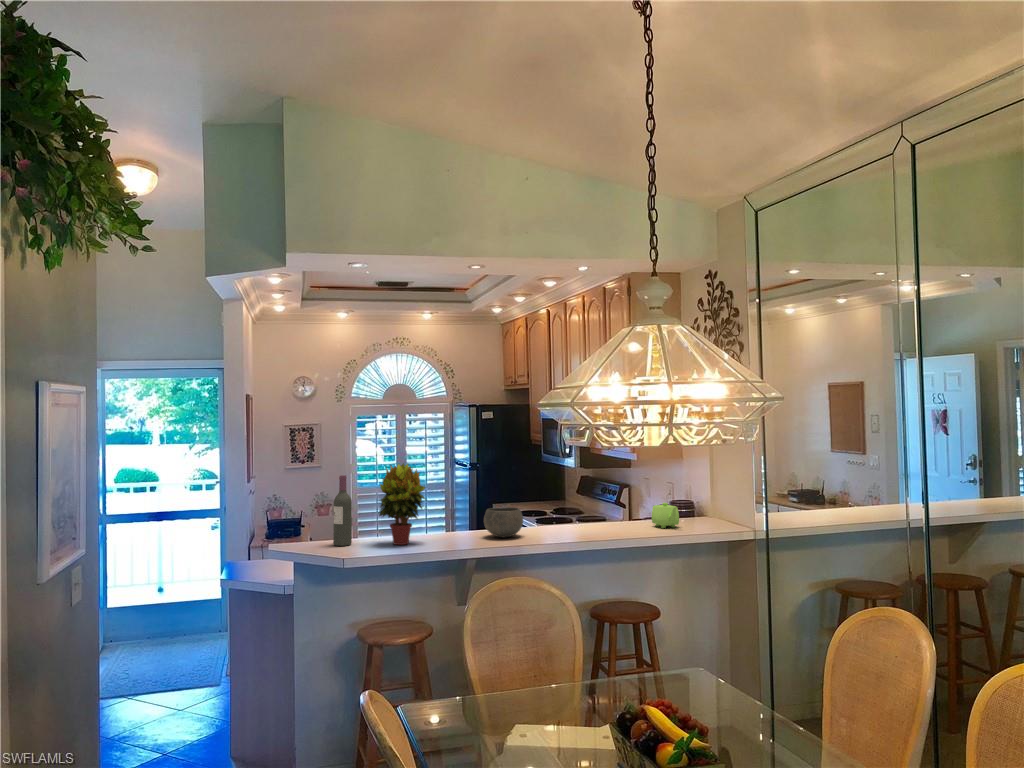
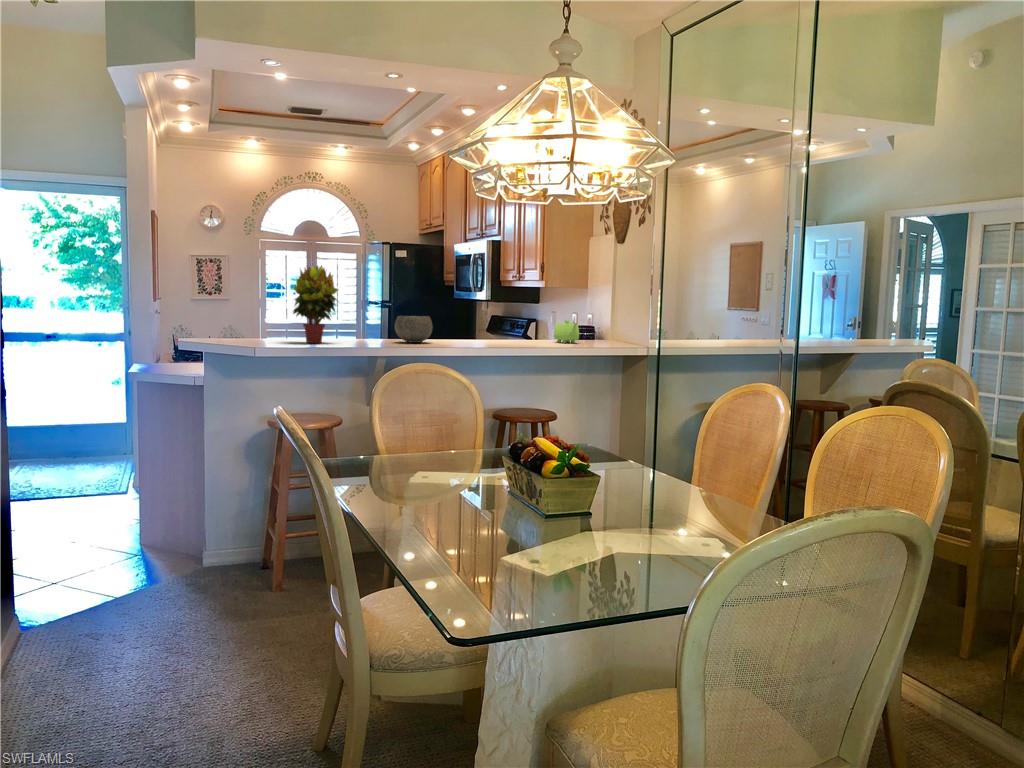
wine bottle: present [333,475,352,546] -> none [247,275,266,342]

